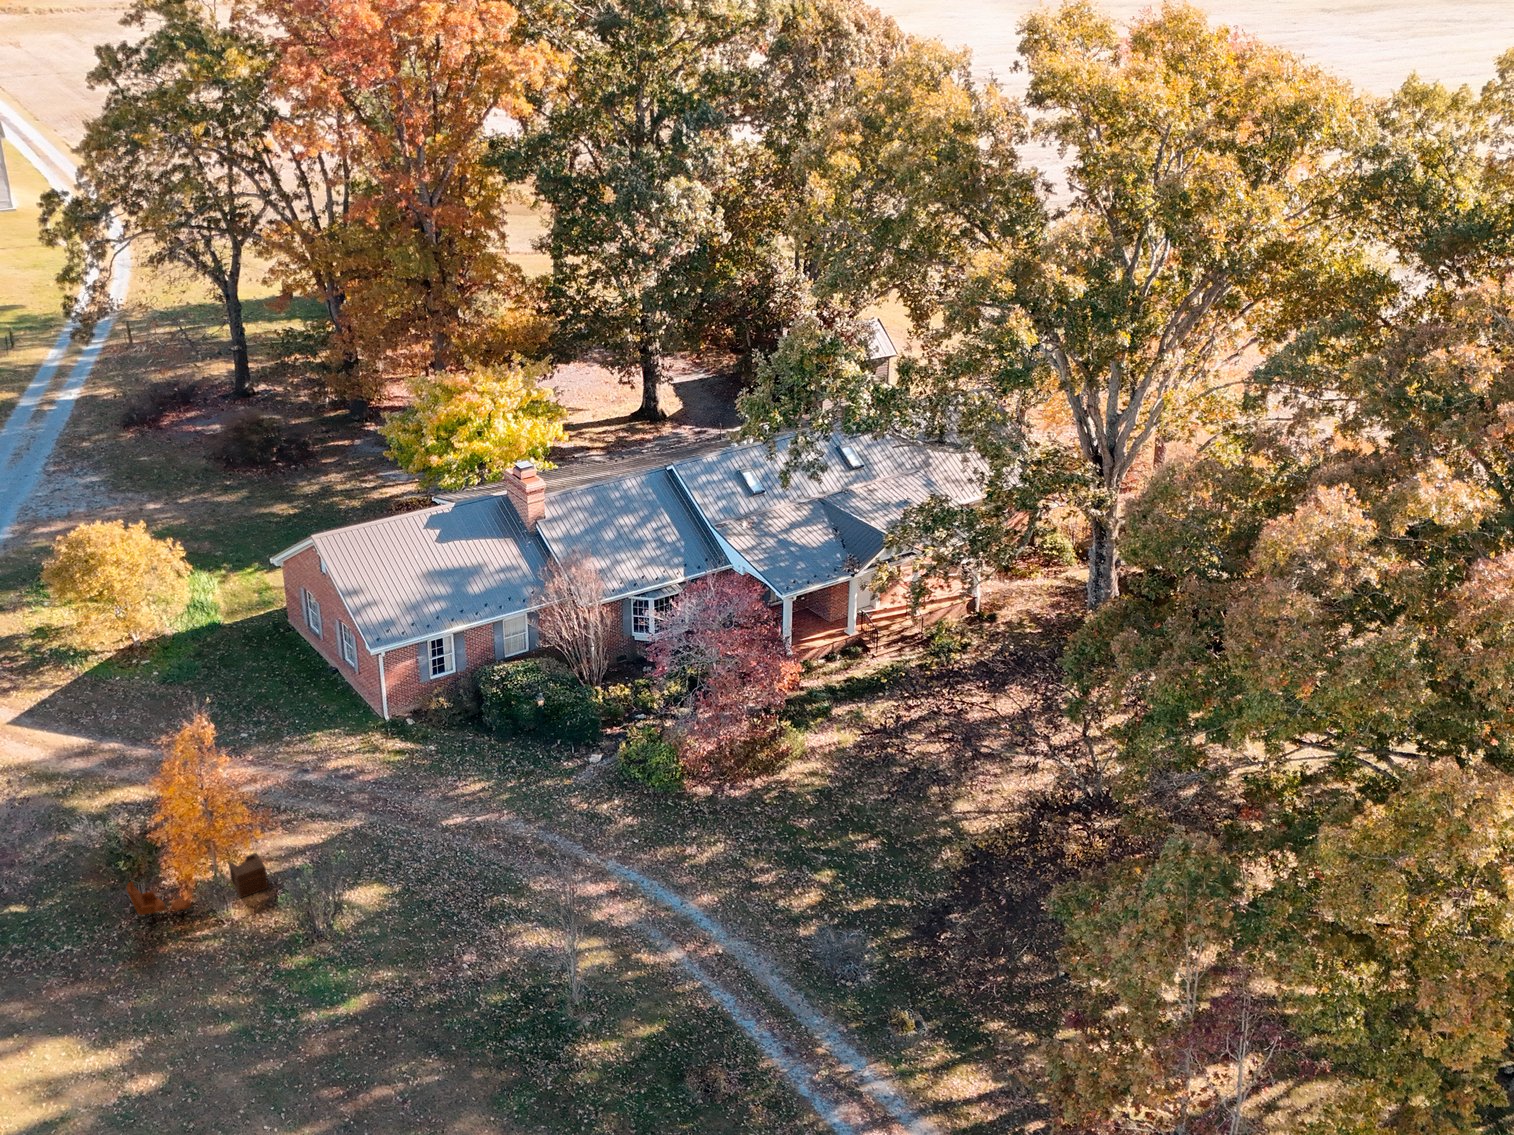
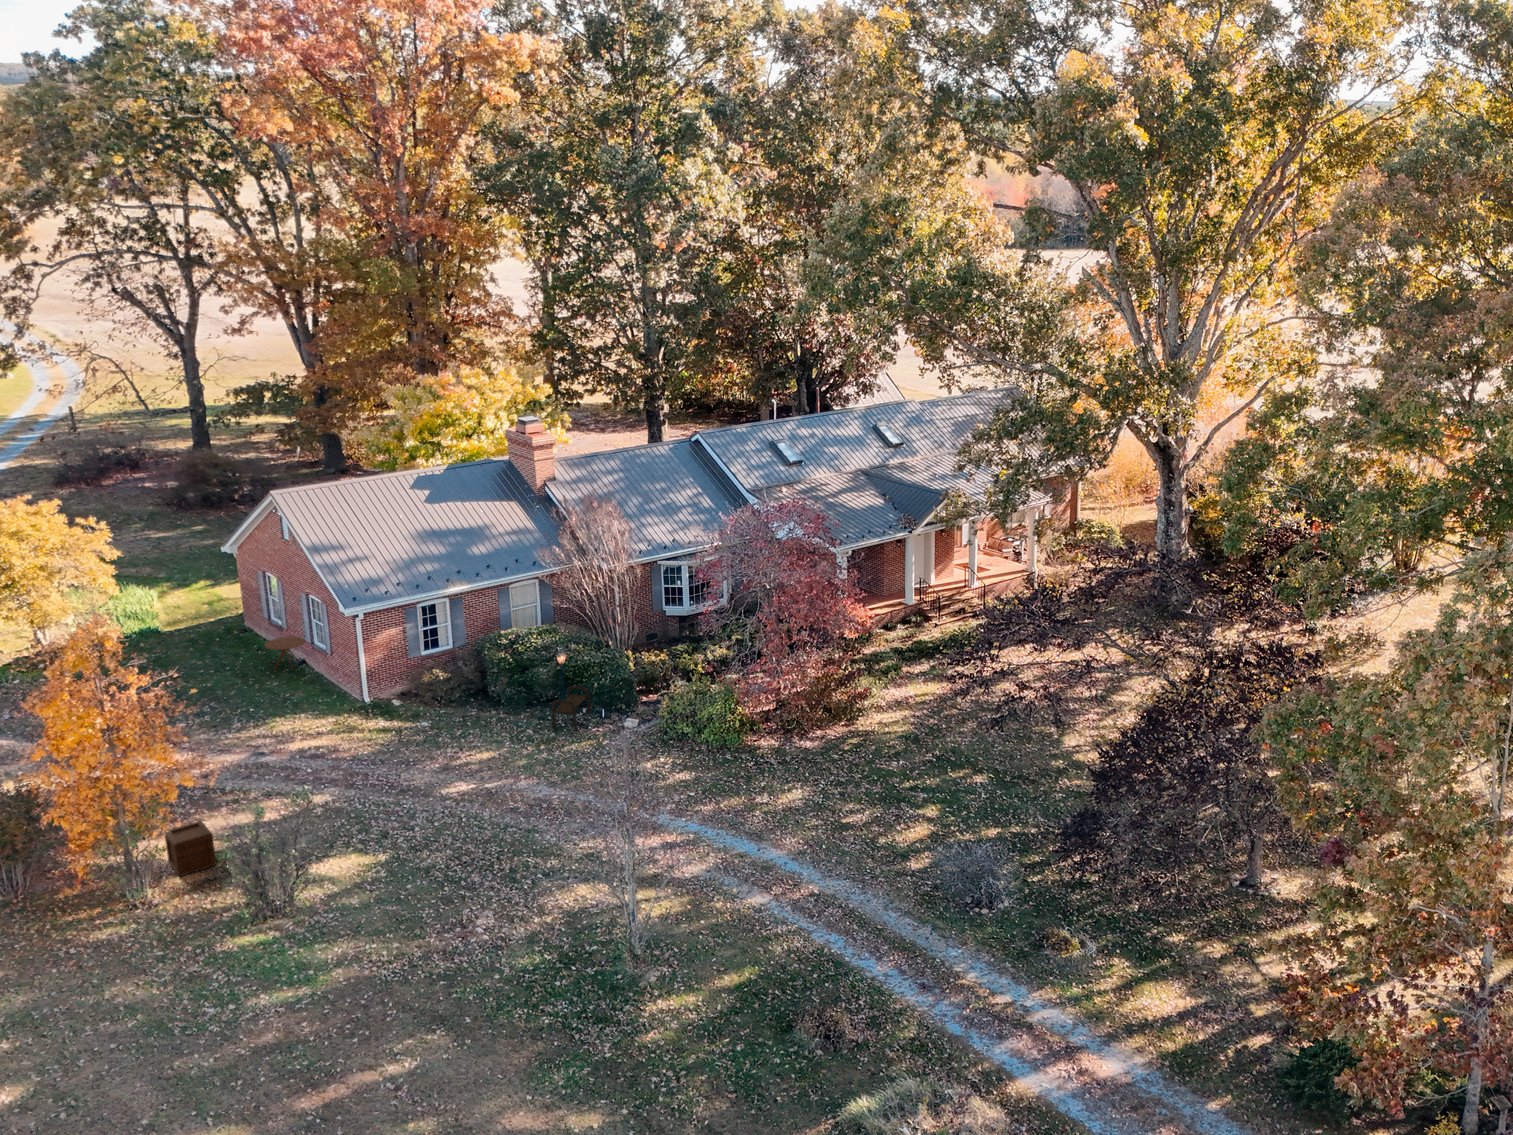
round table: none [298,642,332,674] -> present [265,636,305,669]
bench: none [533,721,567,762] -> present [552,686,591,730]
lounge chair: present [127,881,191,922] -> none [23,850,113,912]

